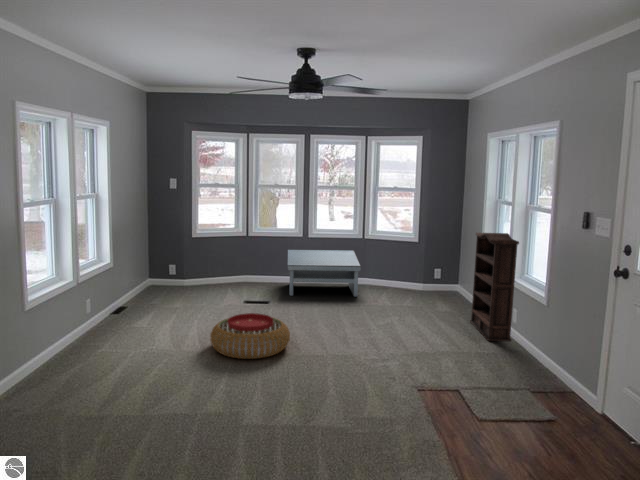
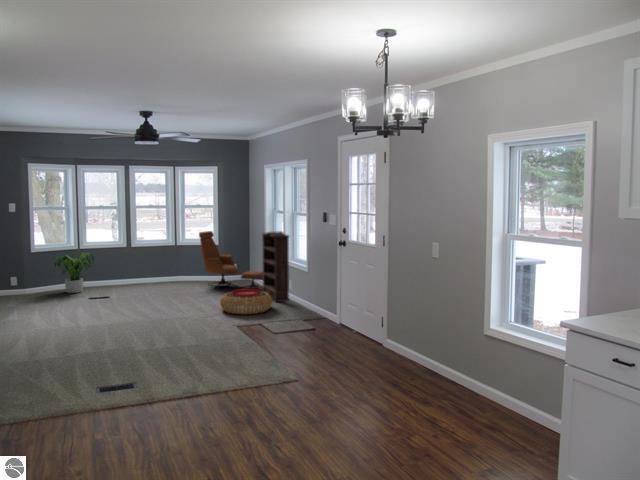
lounge chair: none [390,223,477,312] -> present [199,231,263,288]
potted plant: none [217,241,265,289] -> present [55,253,94,293]
coffee table: present [288,250,361,297] -> none [114,255,179,293]
pouf: present [210,313,290,359] -> present [220,288,272,314]

